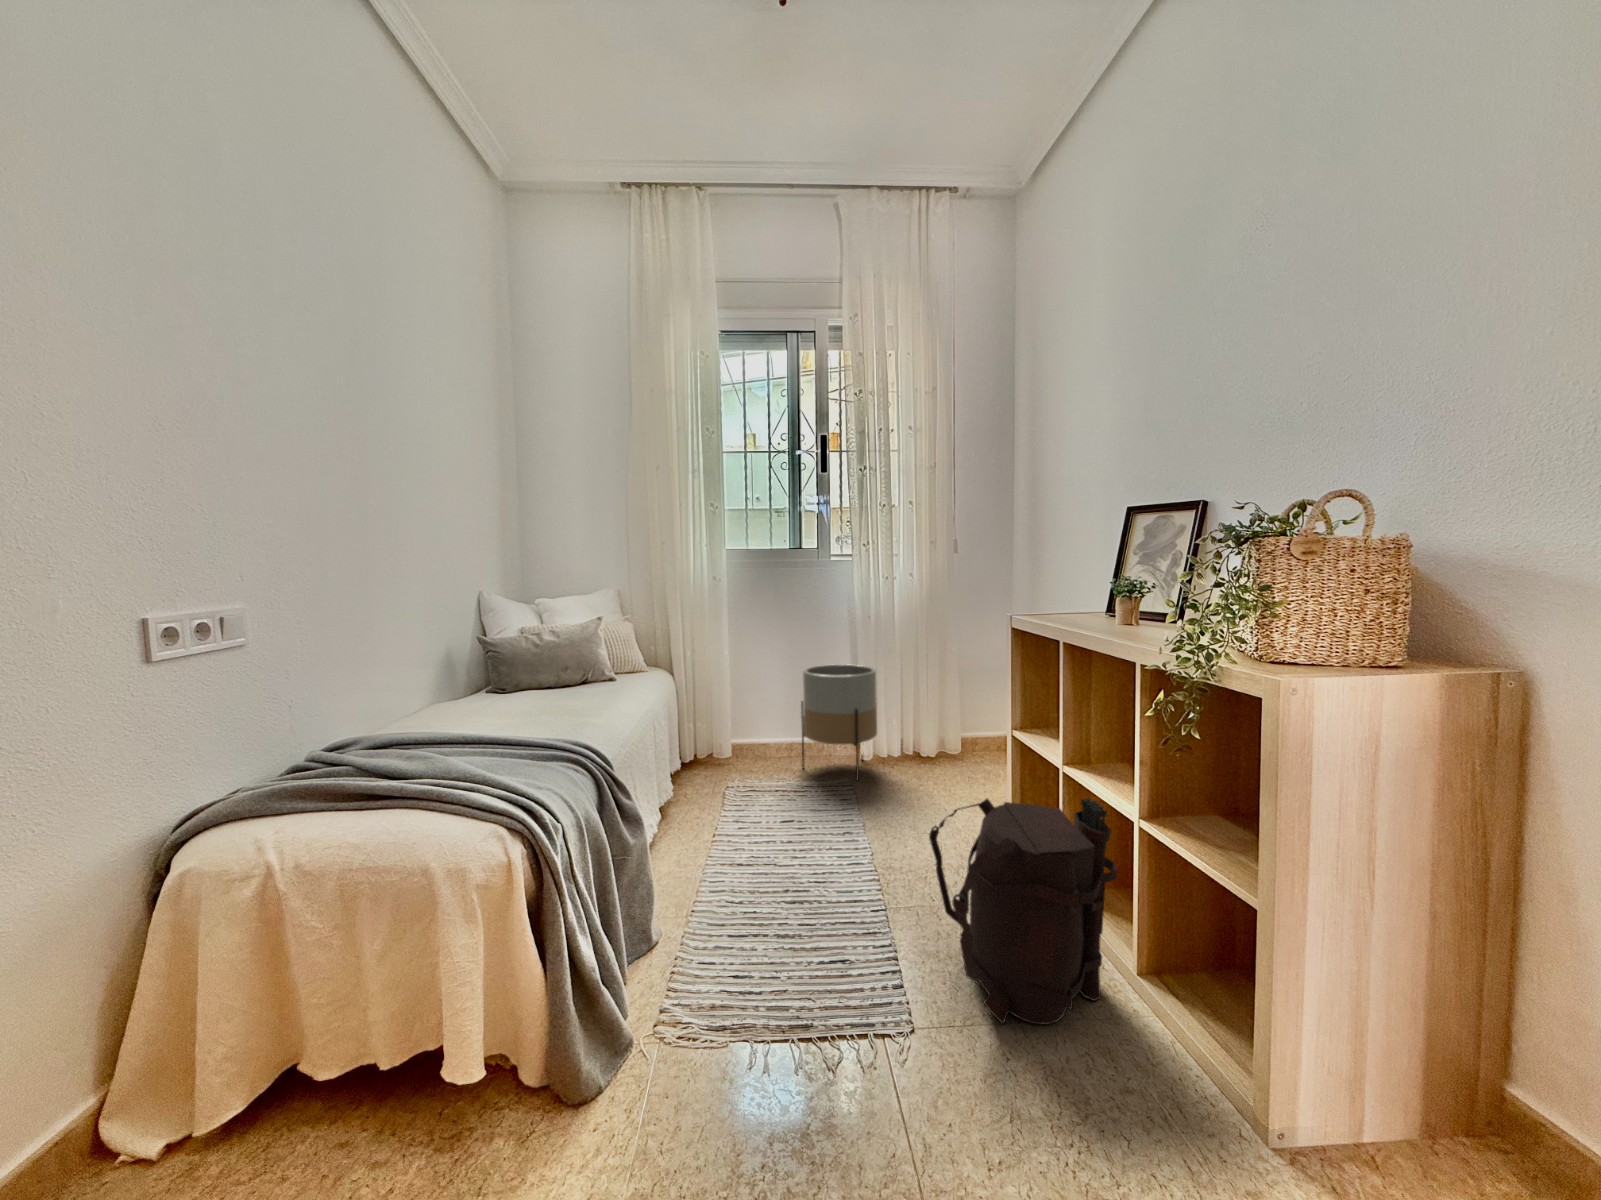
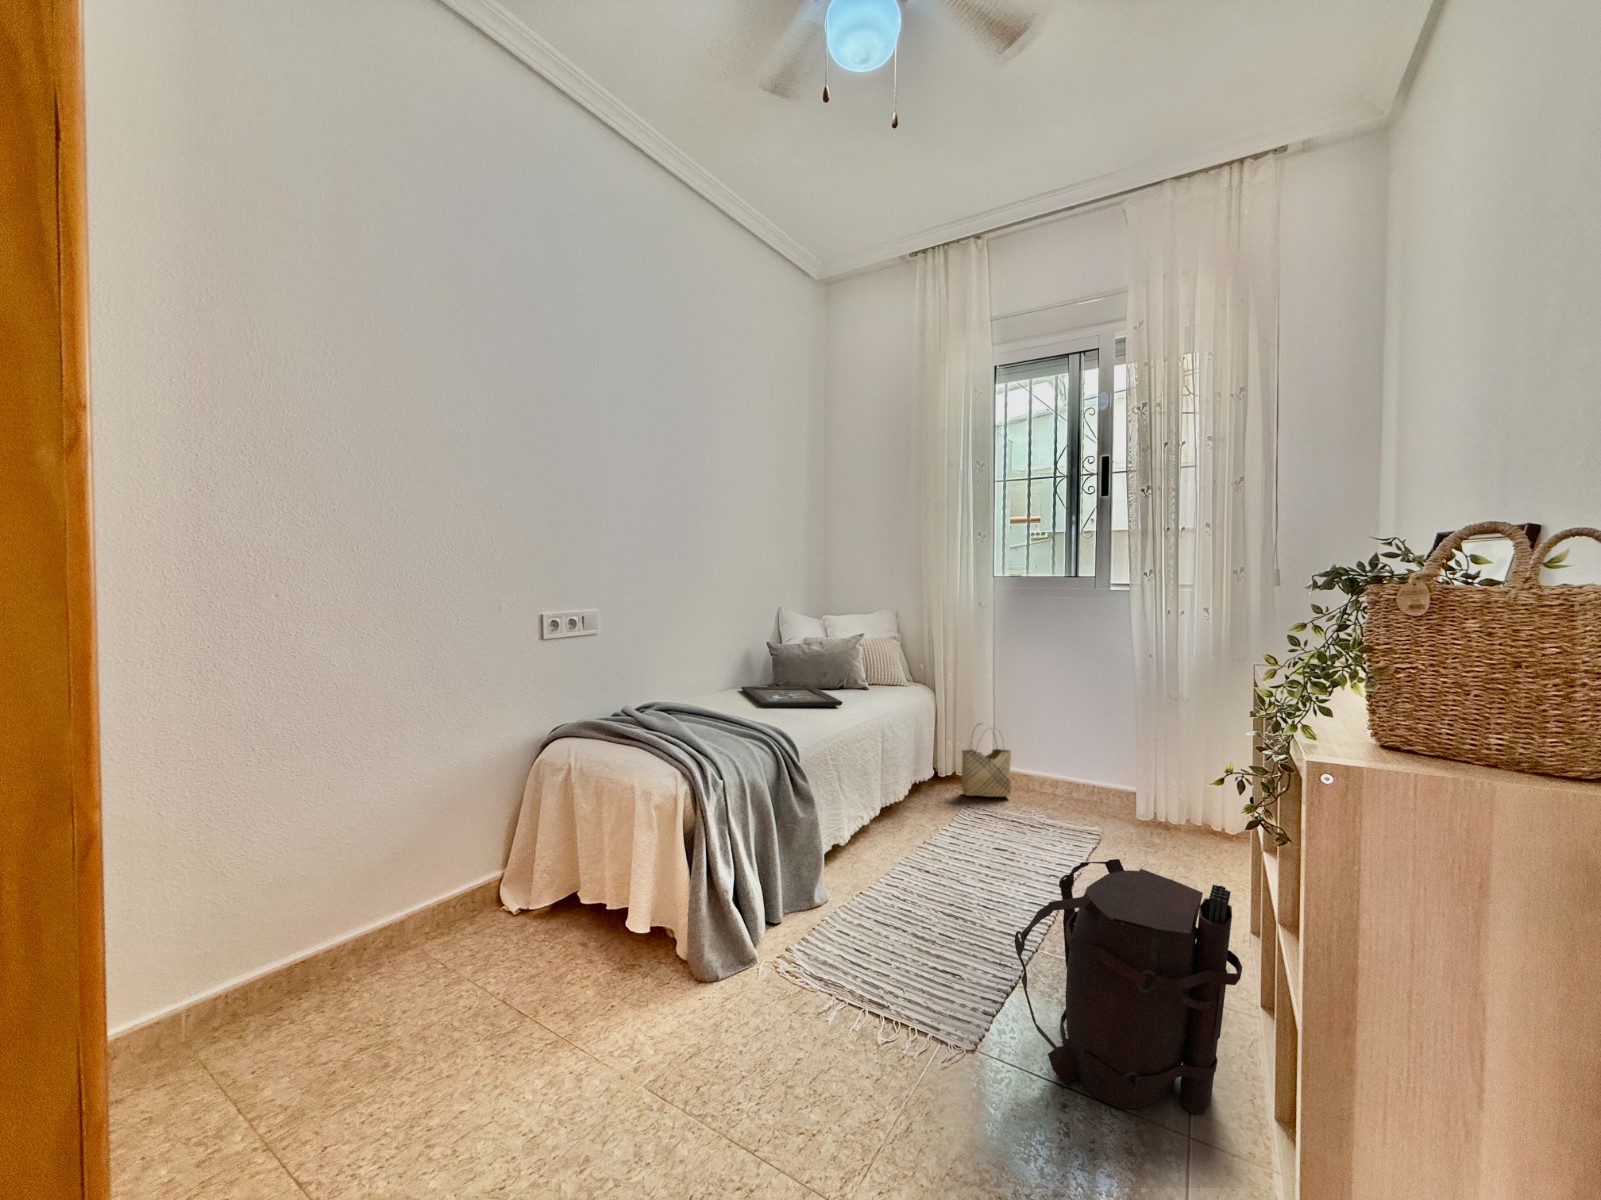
planter: present [801,664,877,780] -> none [1056,706,1145,834]
tray: none [458,688,609,723] -> present [741,686,843,708]
woven basket: none [709,698,758,776] -> present [962,733,1011,797]

